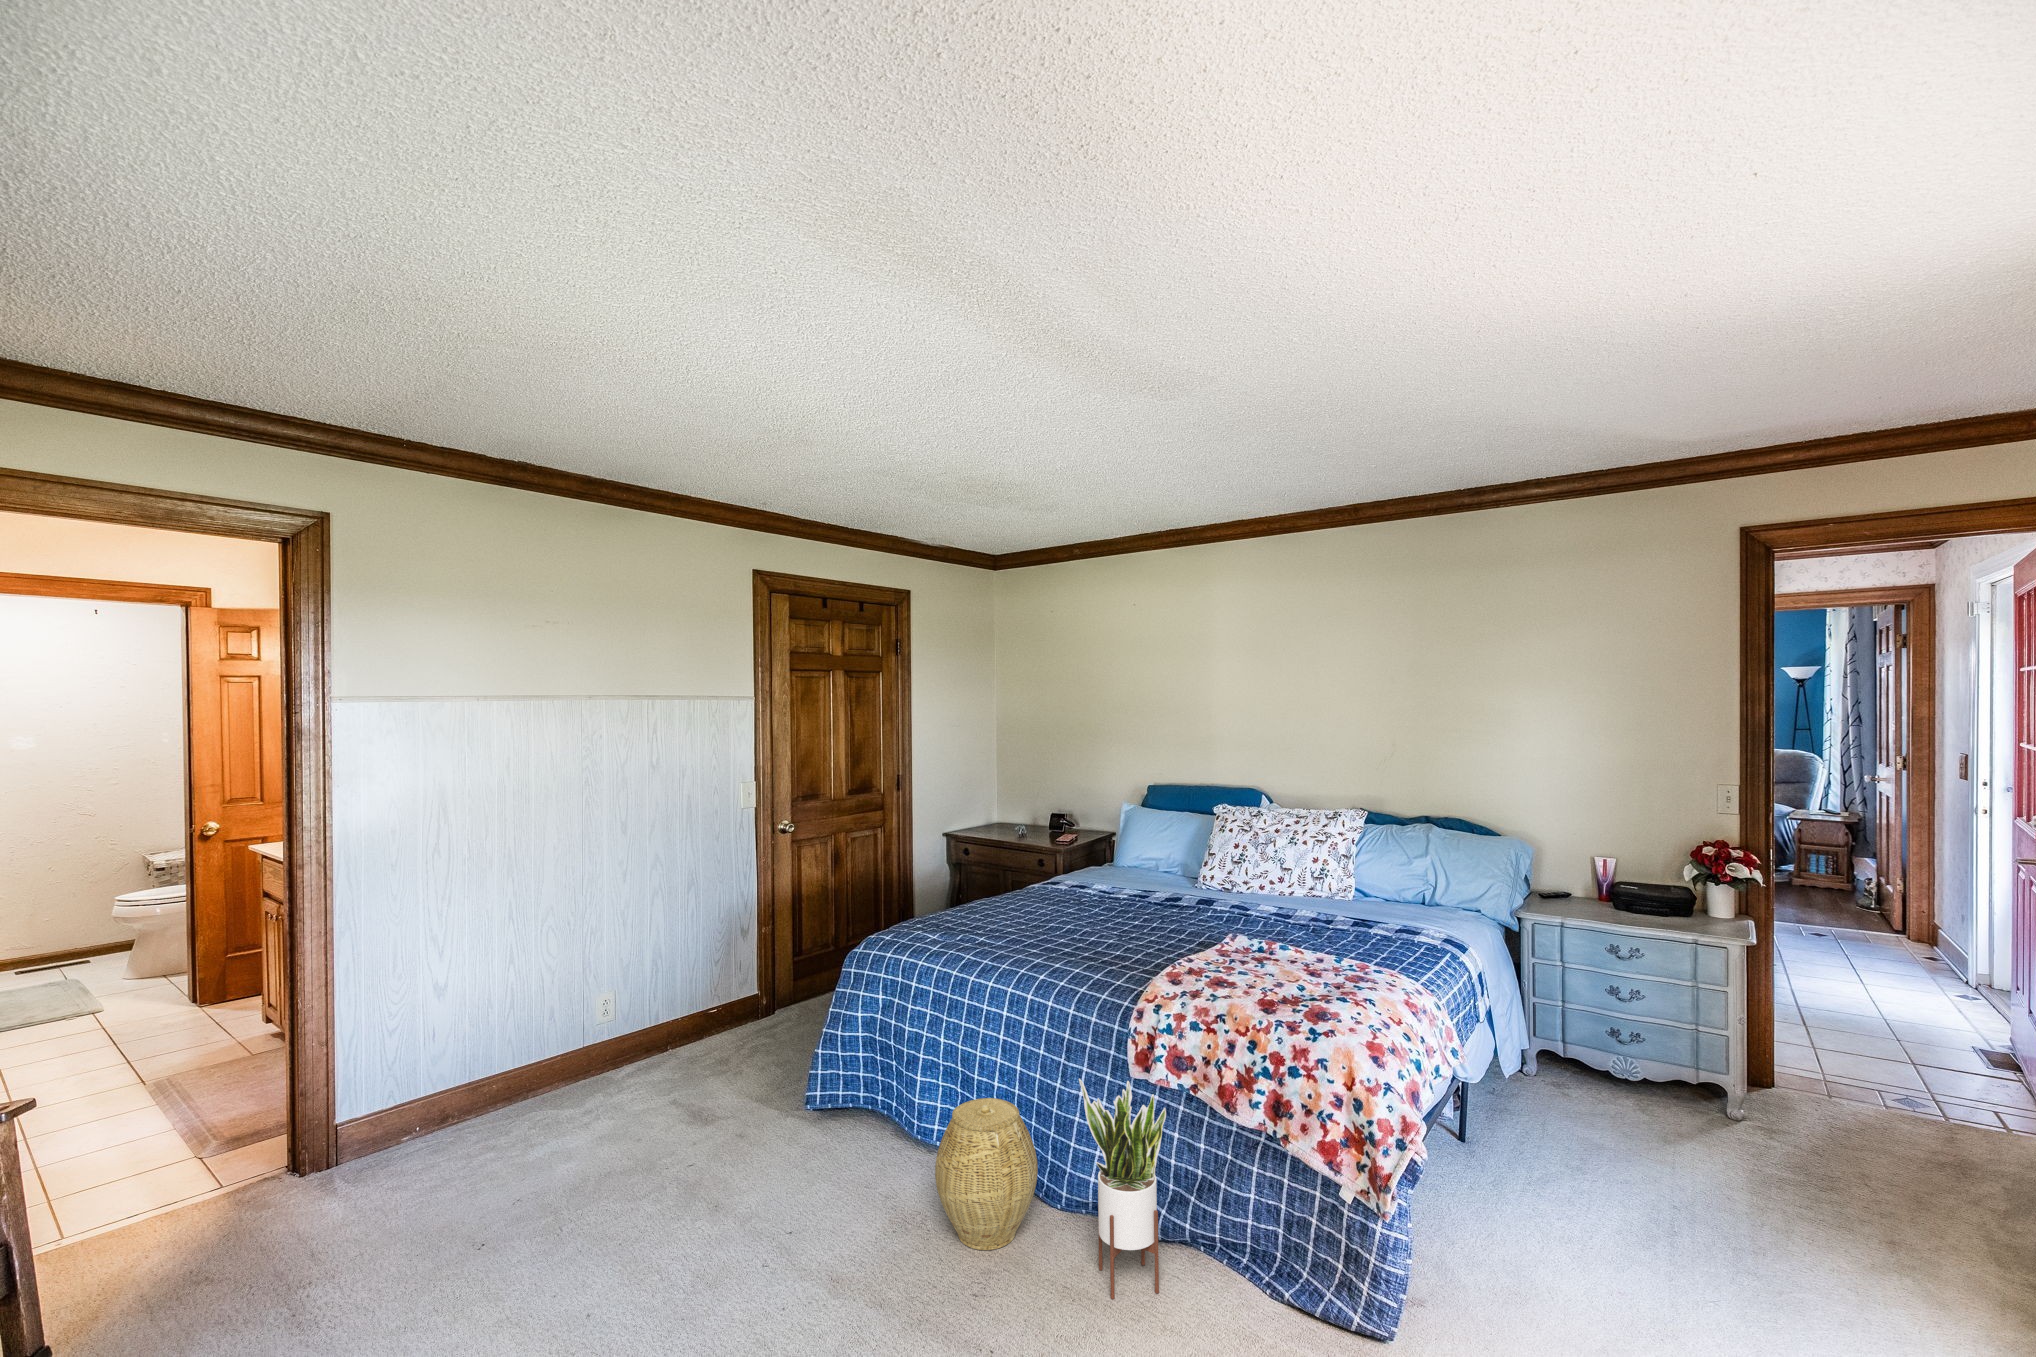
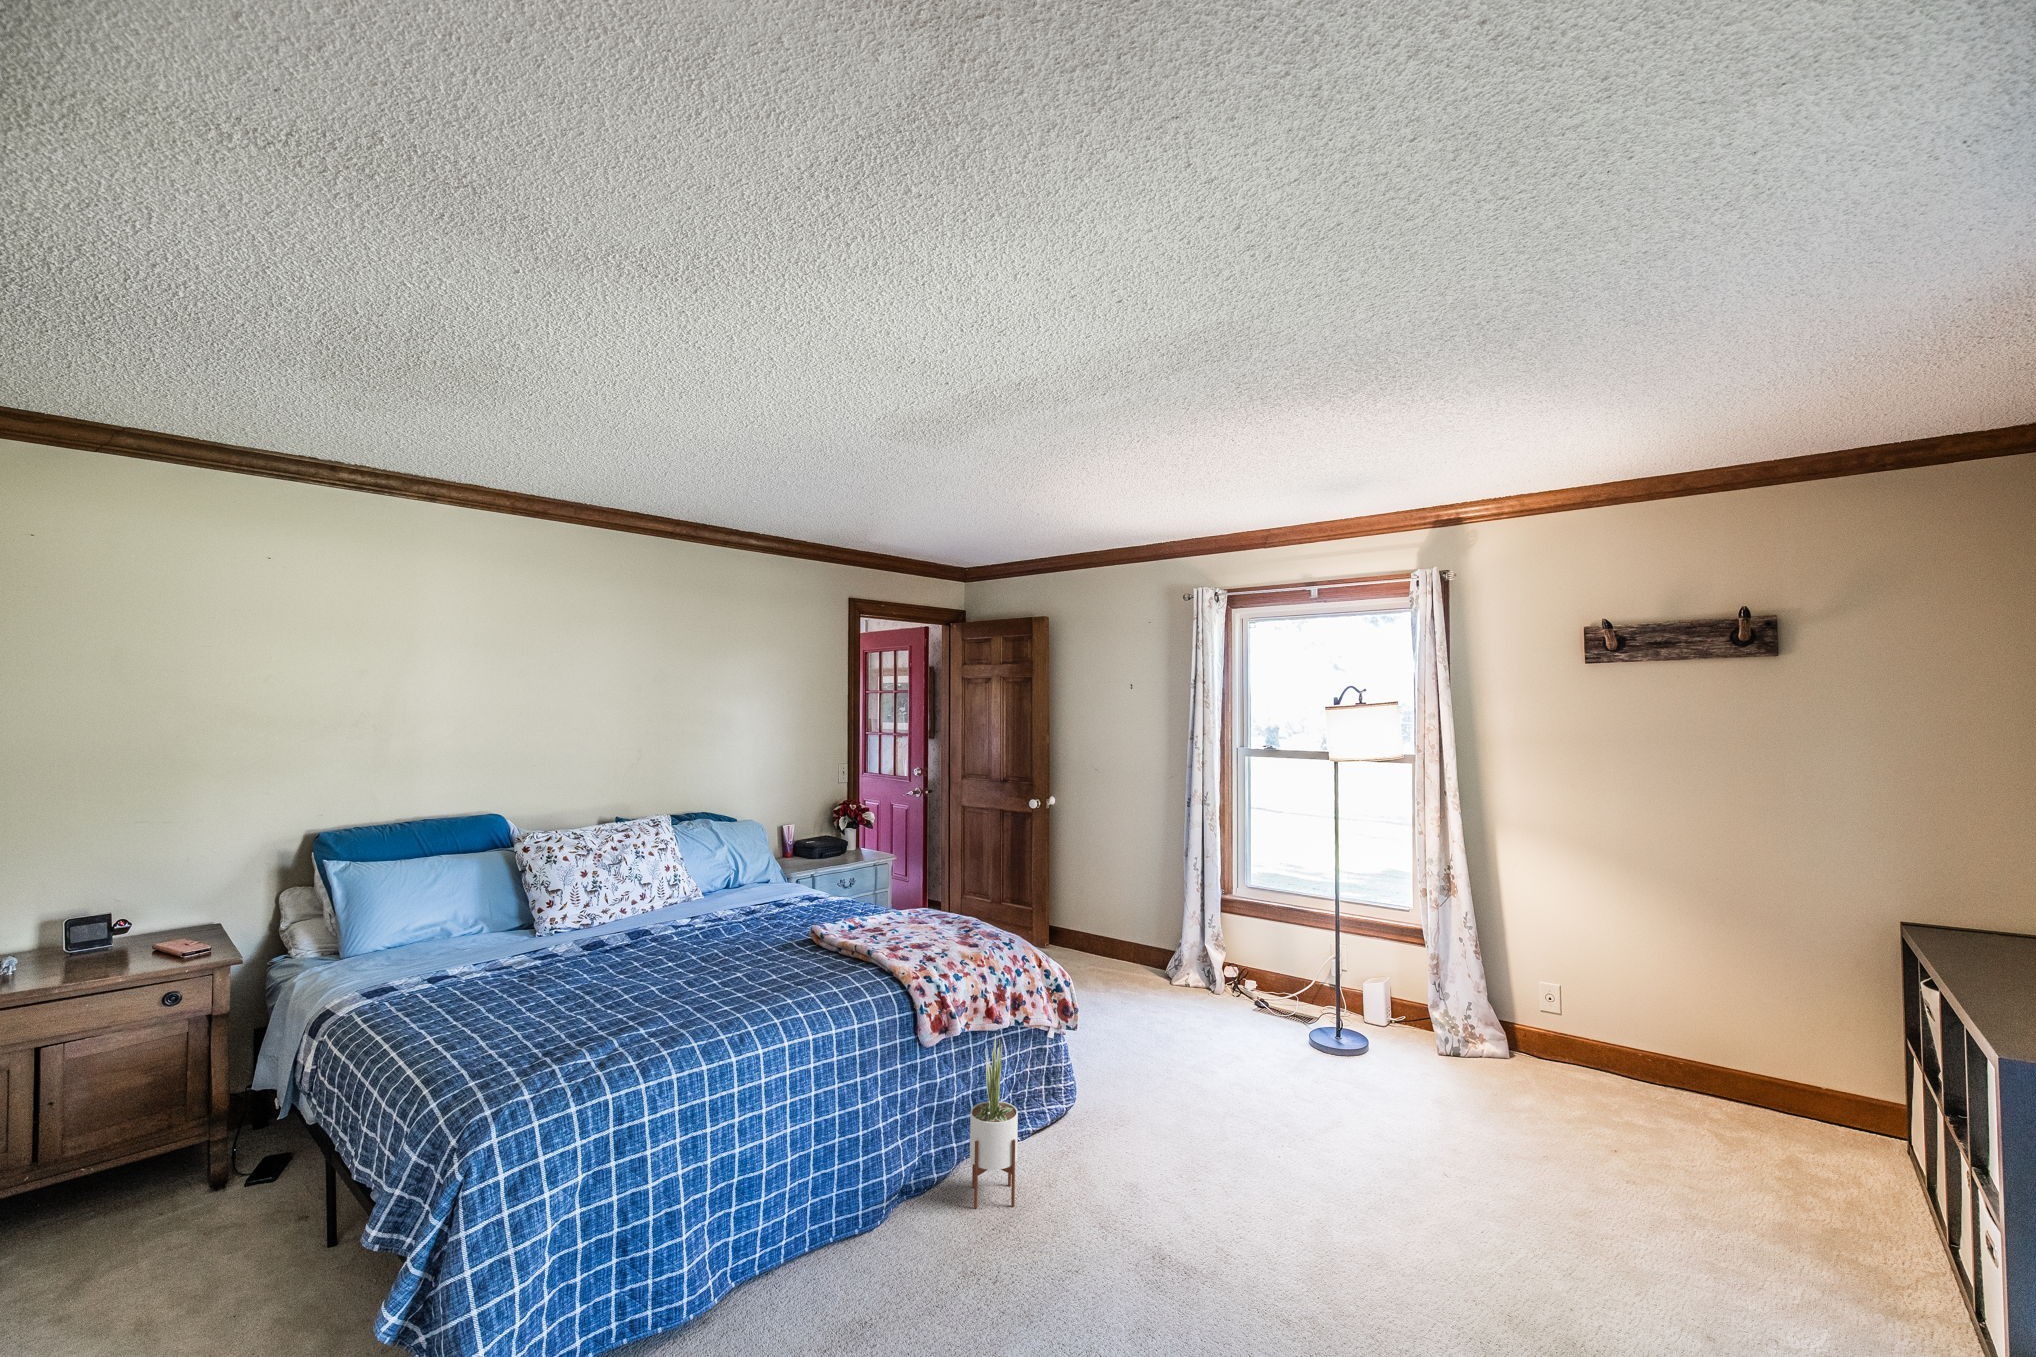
woven basket: present [935,1098,1038,1250] -> none [849,1129,955,1288]

